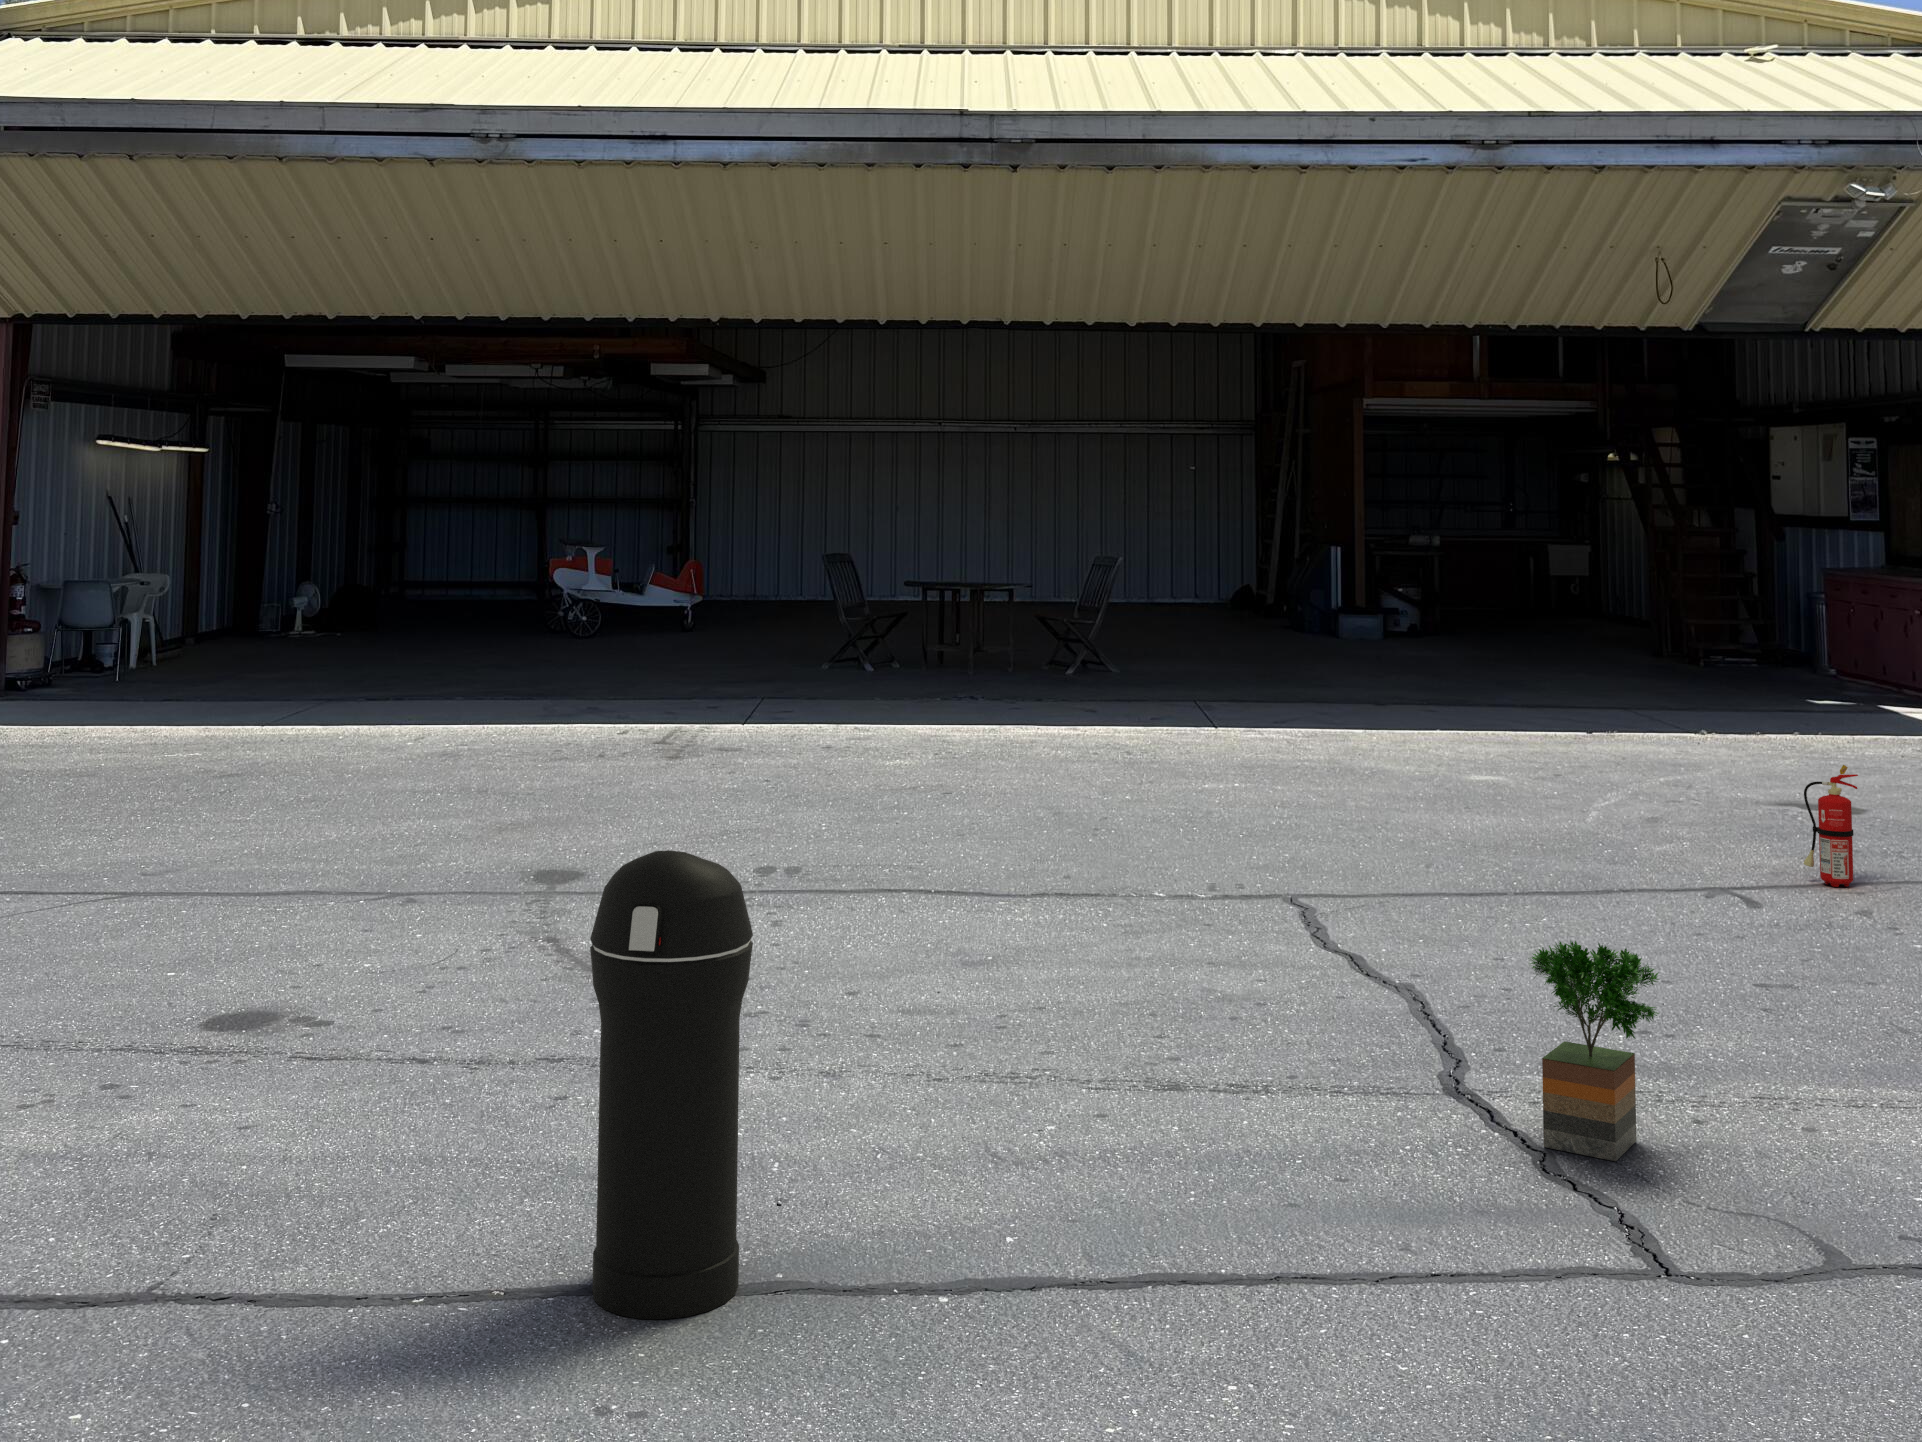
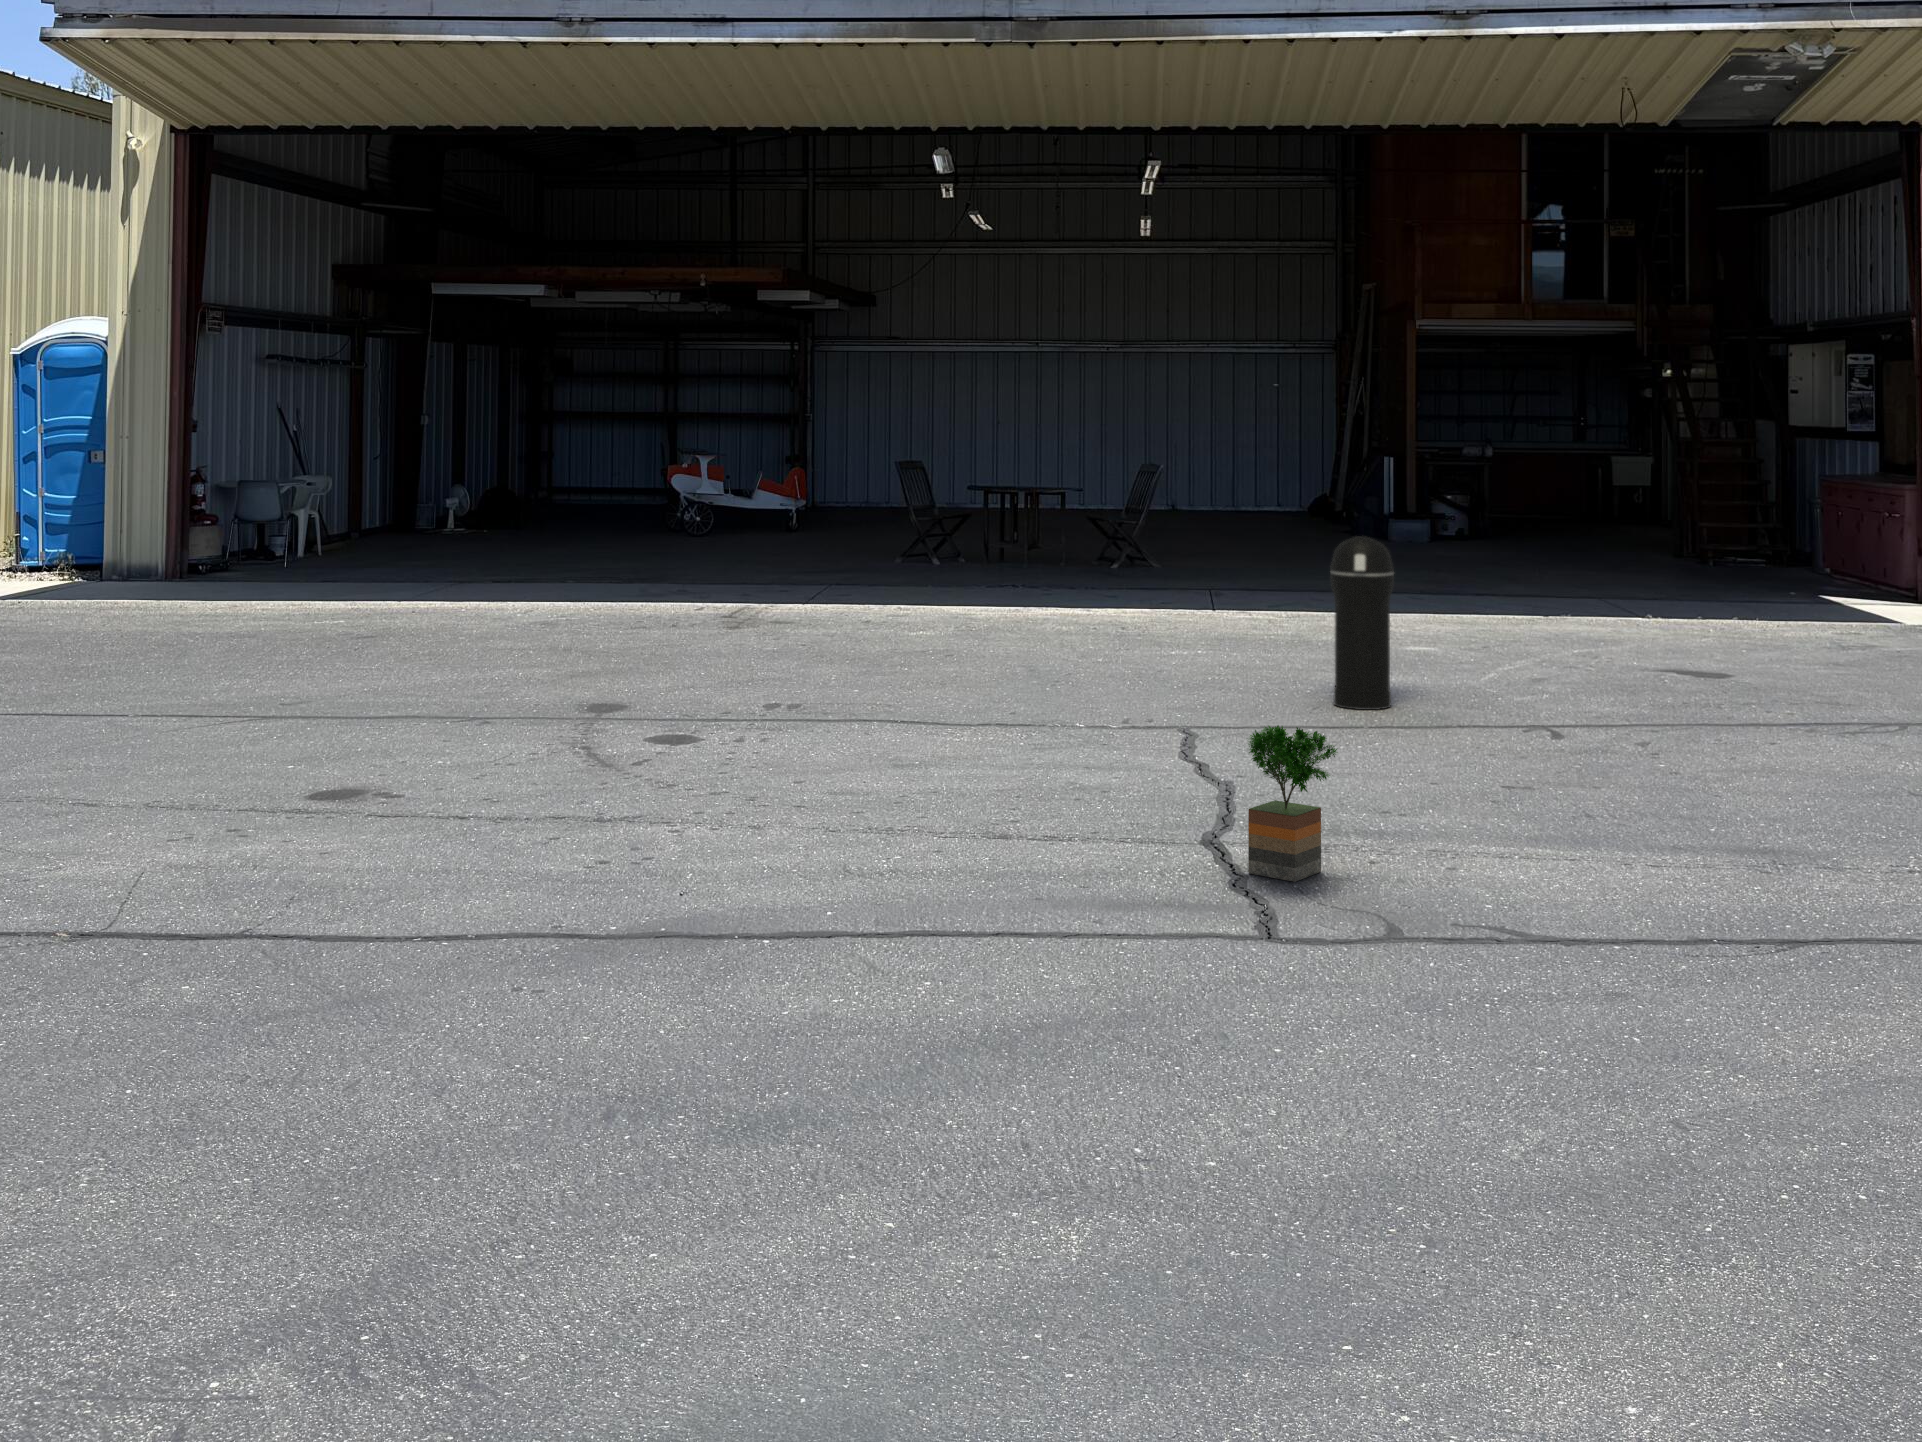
fire extinguisher: present [1804,765,1858,887] -> none [1621,625,1665,726]
trash can: present [590,850,753,1319] -> present [1330,536,1394,710]

